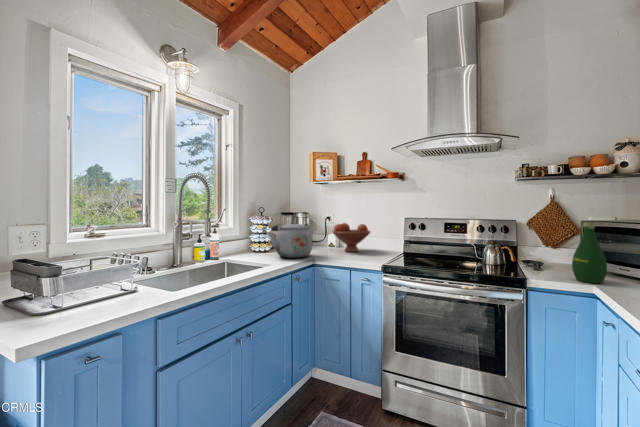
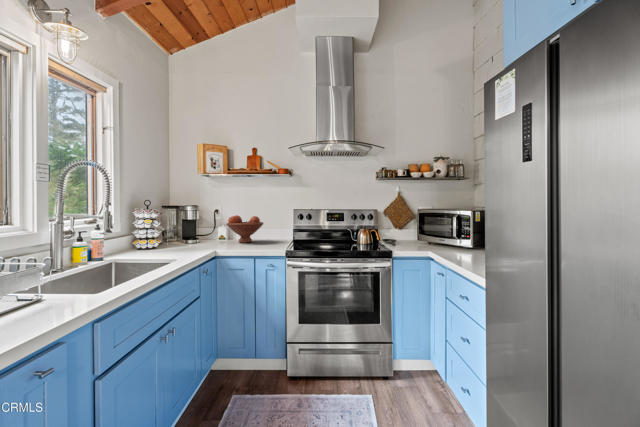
kettle: present [270,221,312,258] -> none [167,214,212,250]
bottle: present [572,222,607,283] -> none [414,210,431,250]

